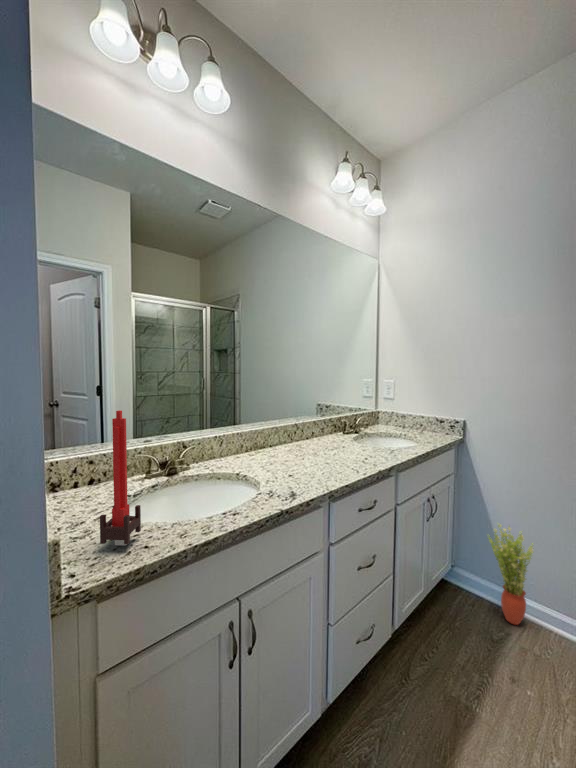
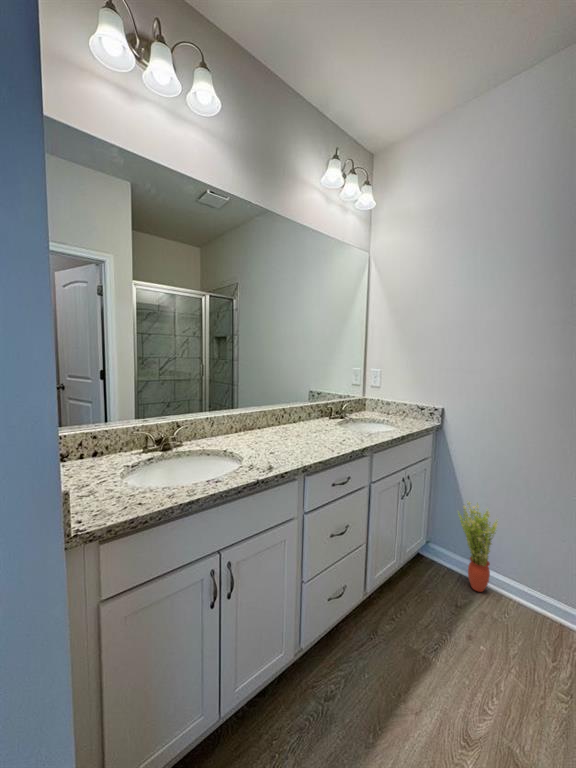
candle: present [100,410,141,545] -> none [100,390,135,503]

